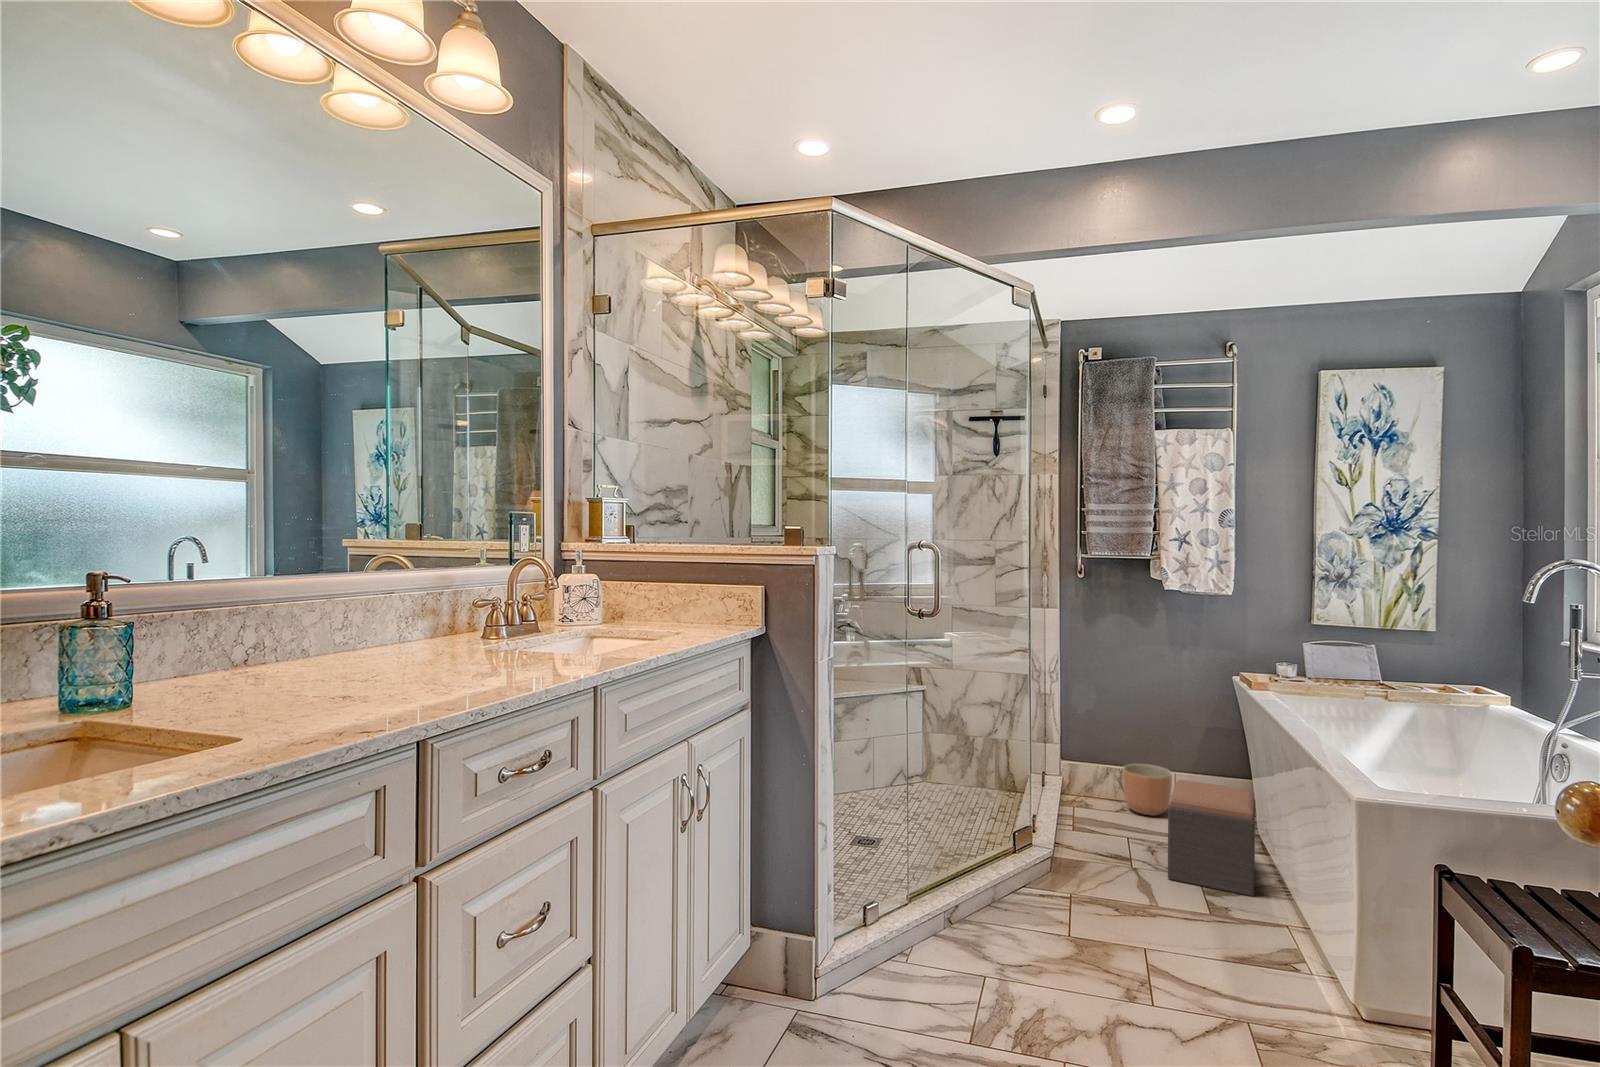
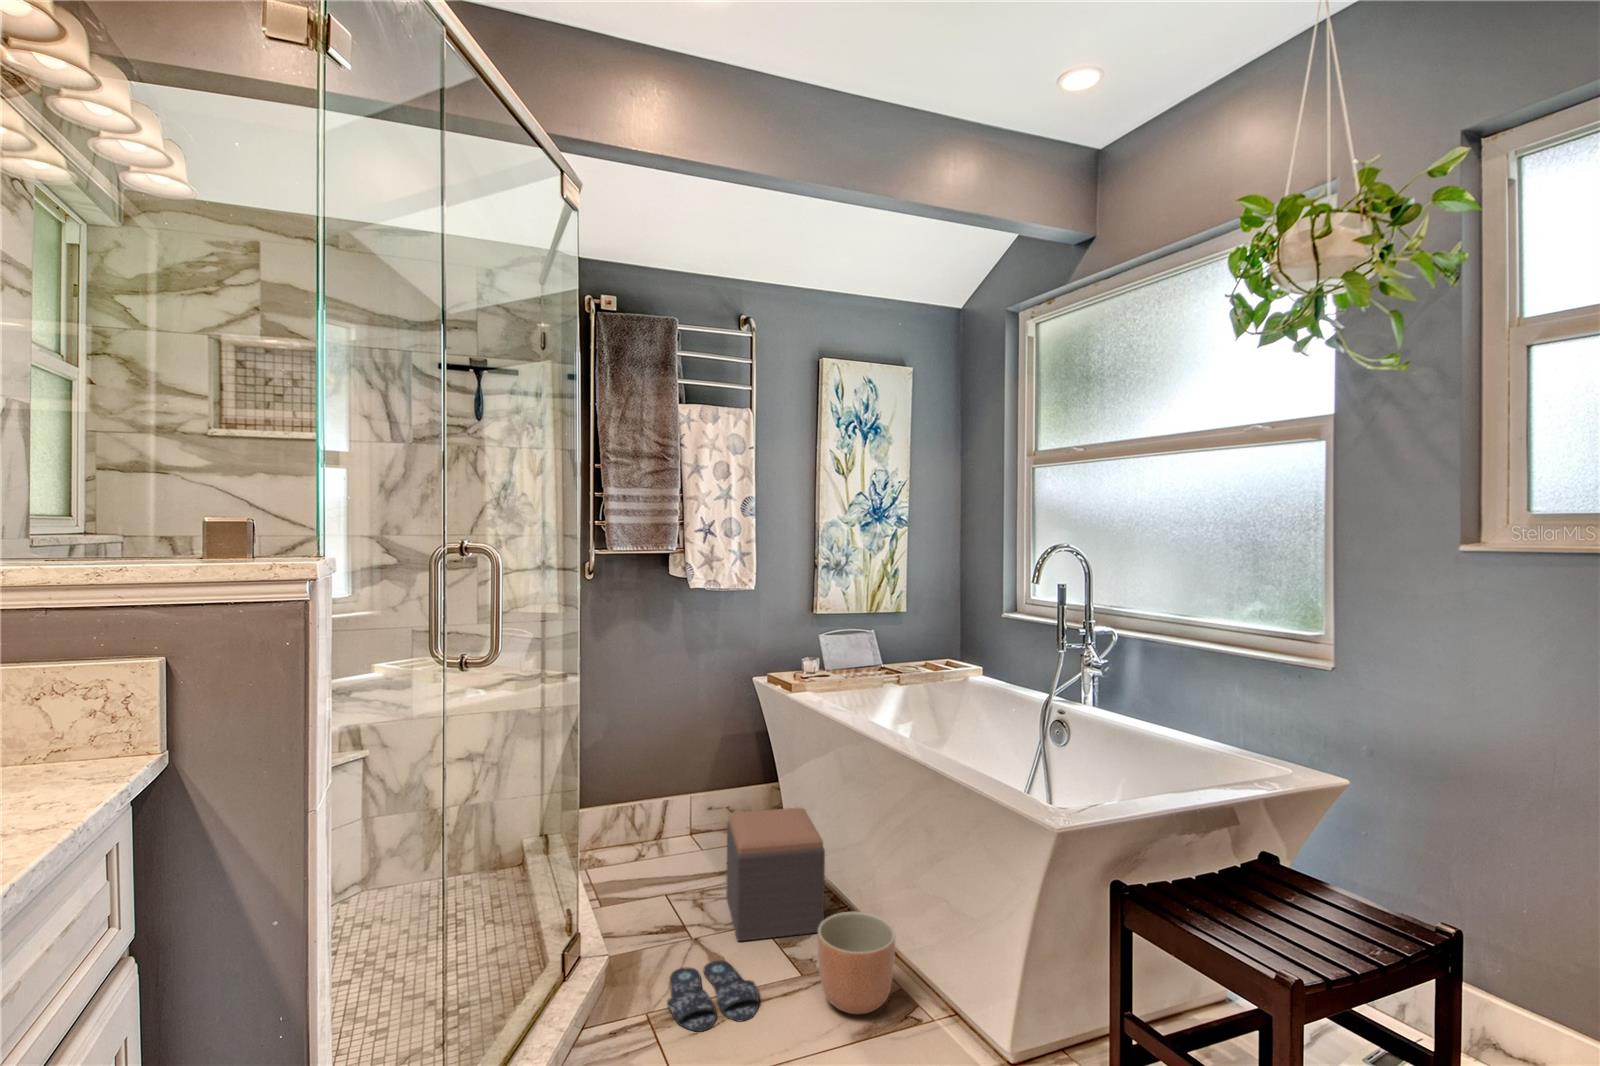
planter: present [1123,764,1172,816] -> present [818,912,895,1014]
slippers: none [1090,878,1166,919] -> present [667,961,759,1032]

